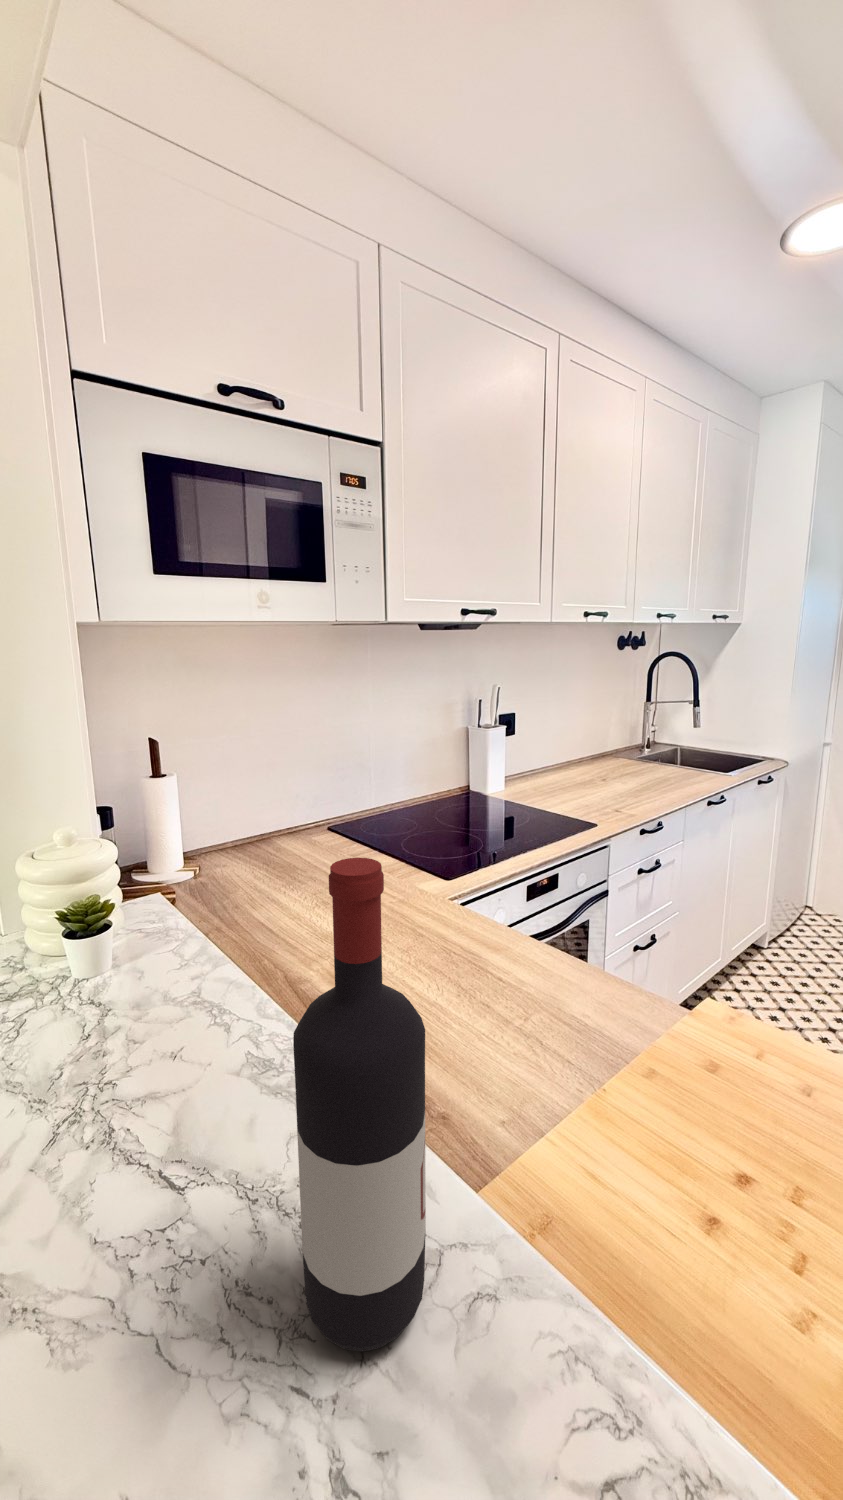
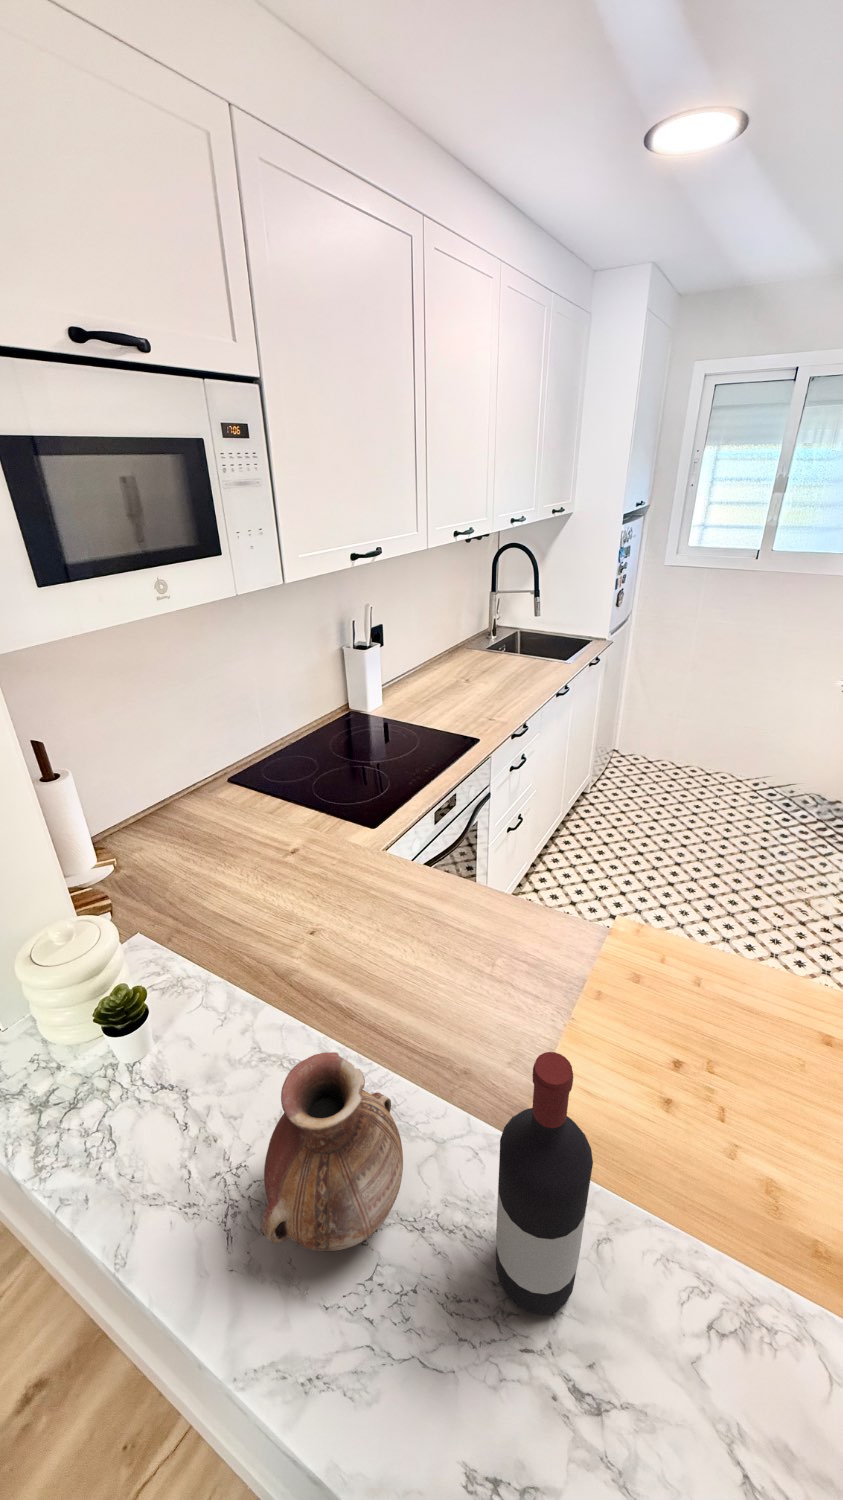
vase: none [55,913,275,1167] -> present [262,1052,403,1251]

